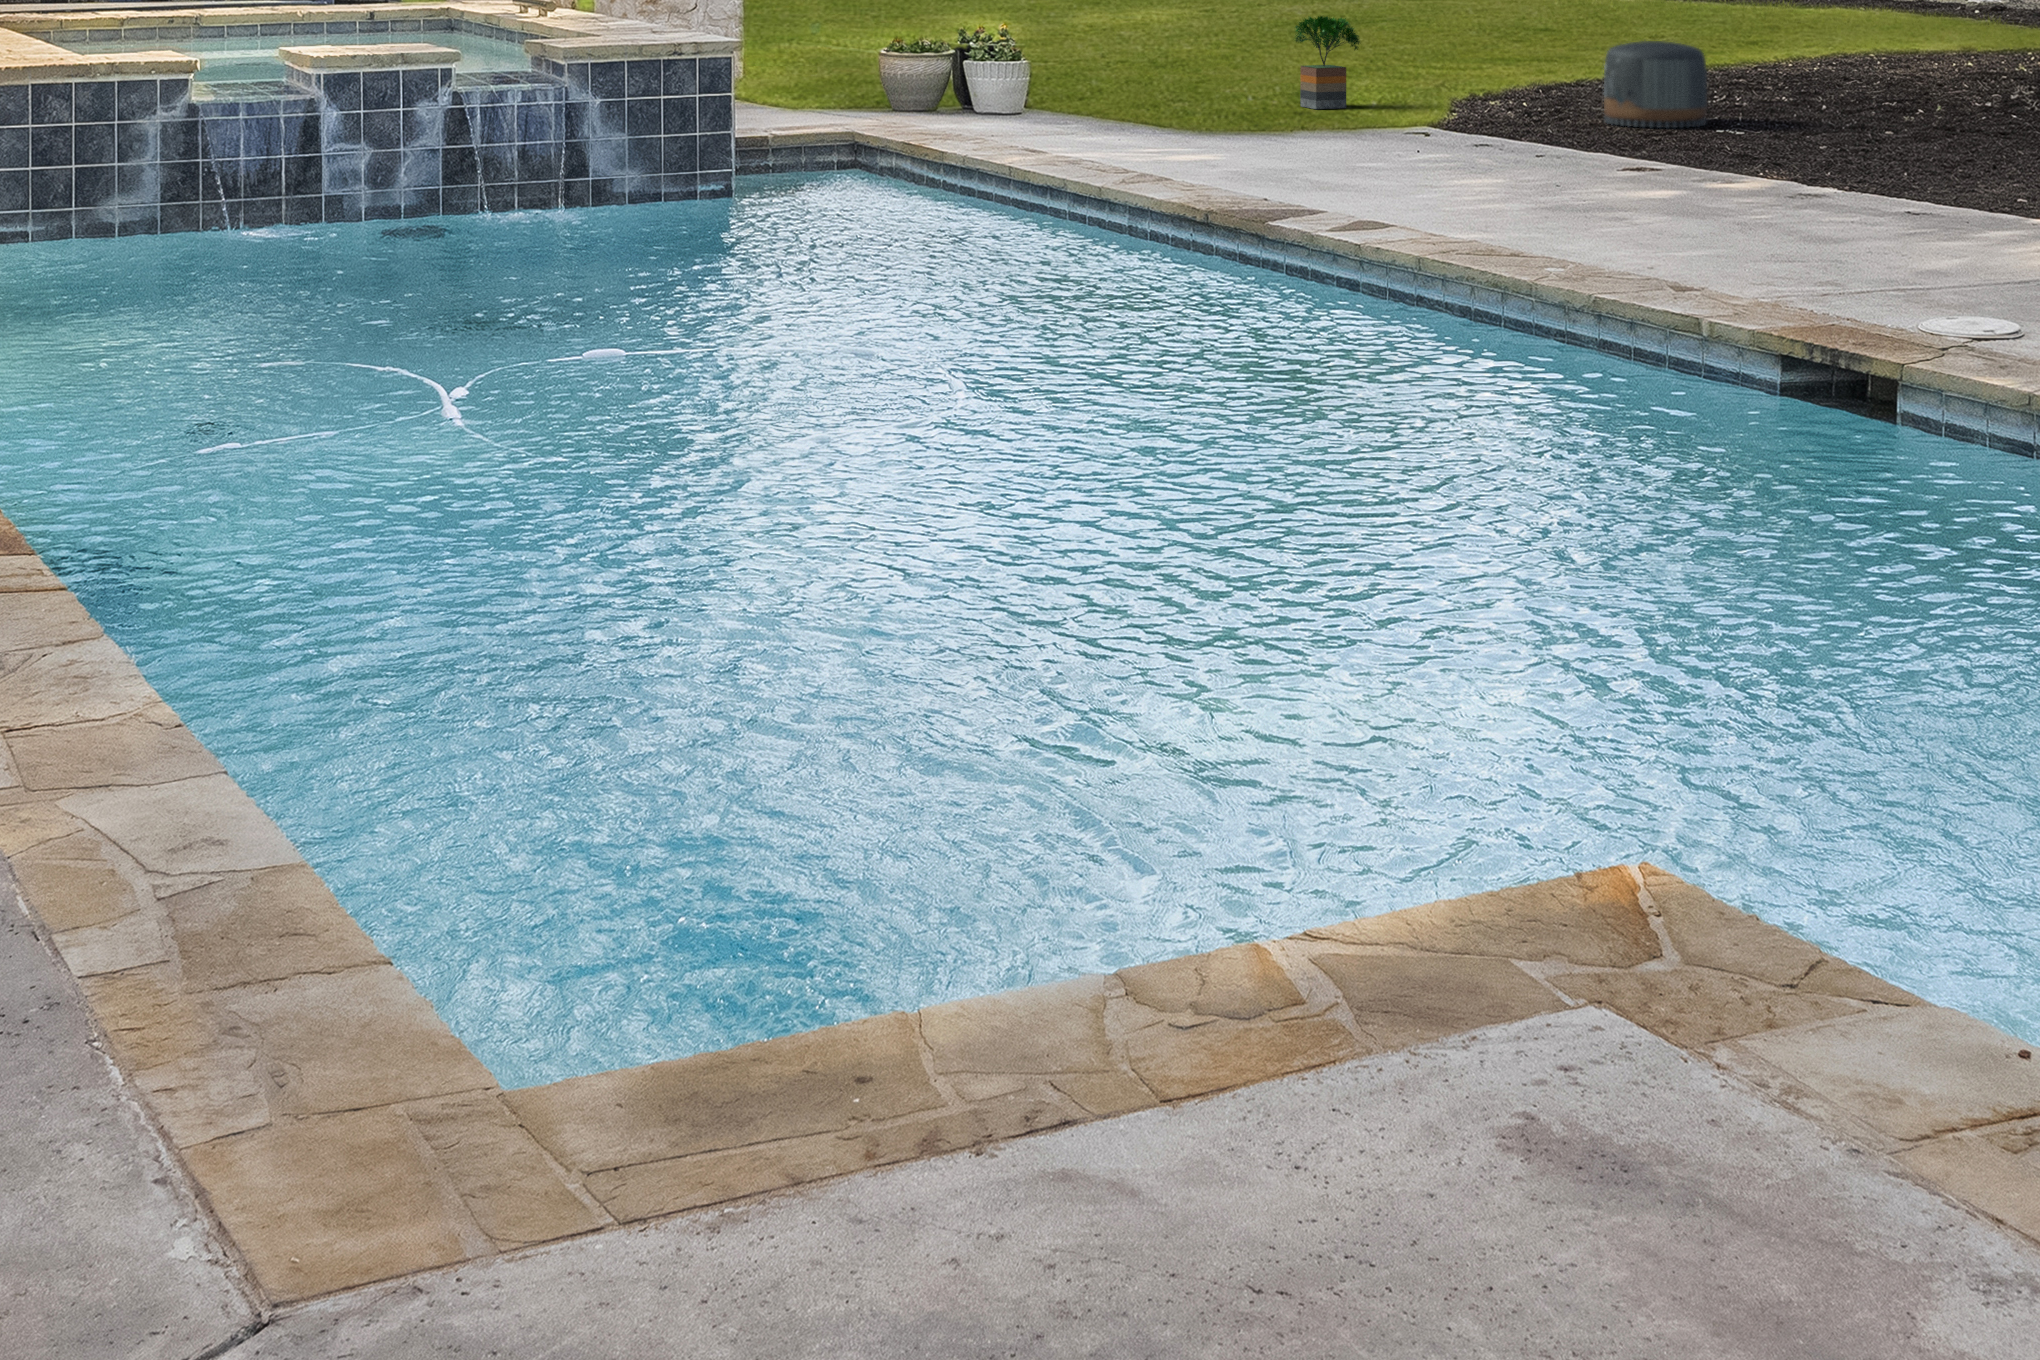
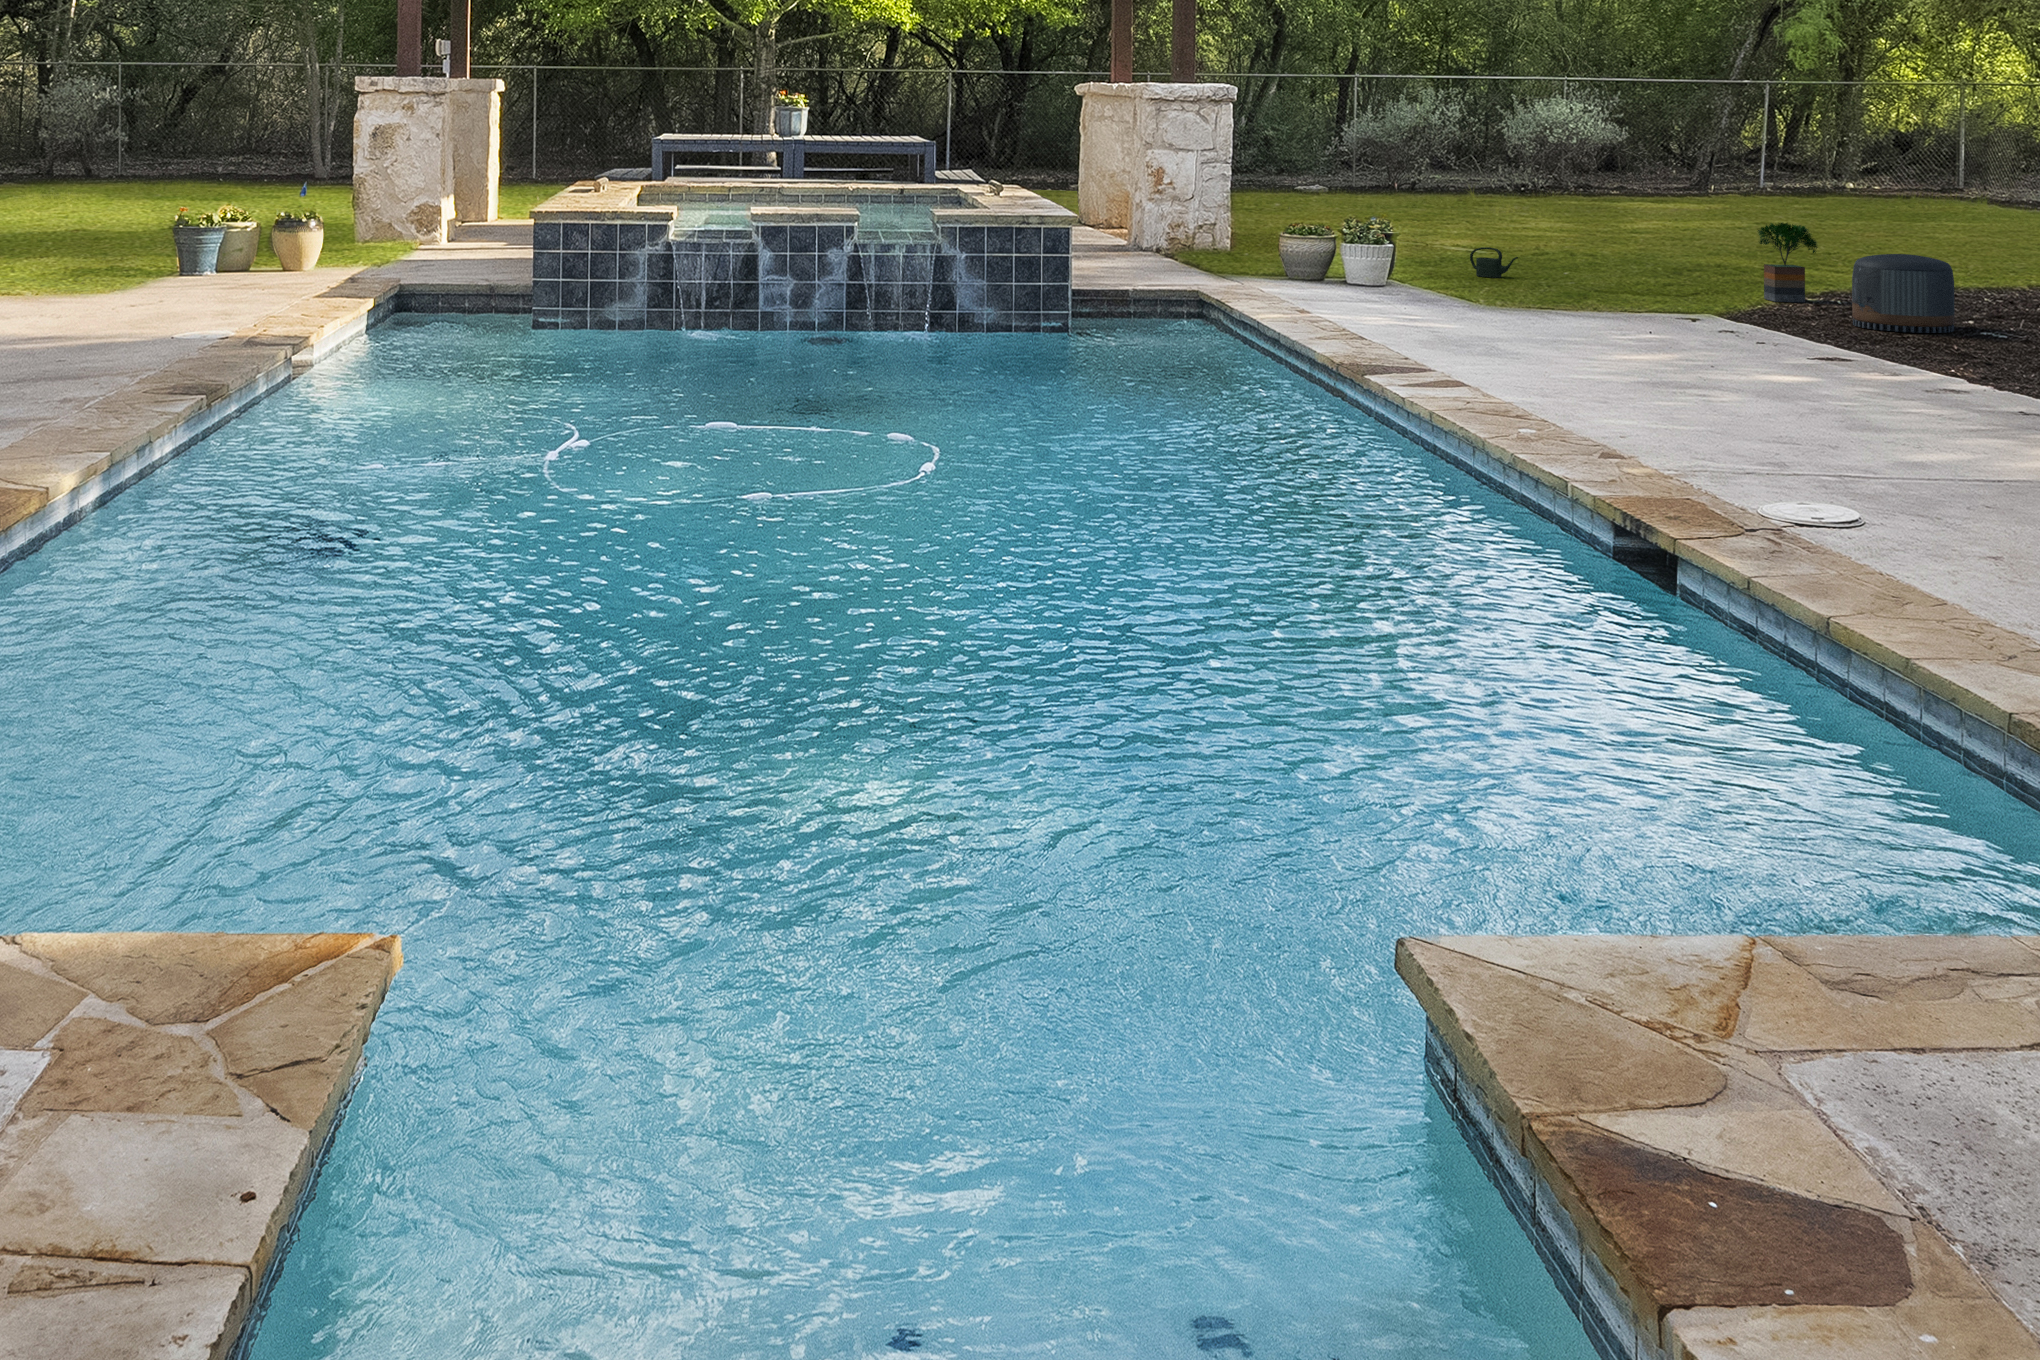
potted tree: present [1295,16,1360,109] -> present [1758,223,1818,302]
watering can: none [1119,54,1179,91] -> present [1470,247,1518,278]

